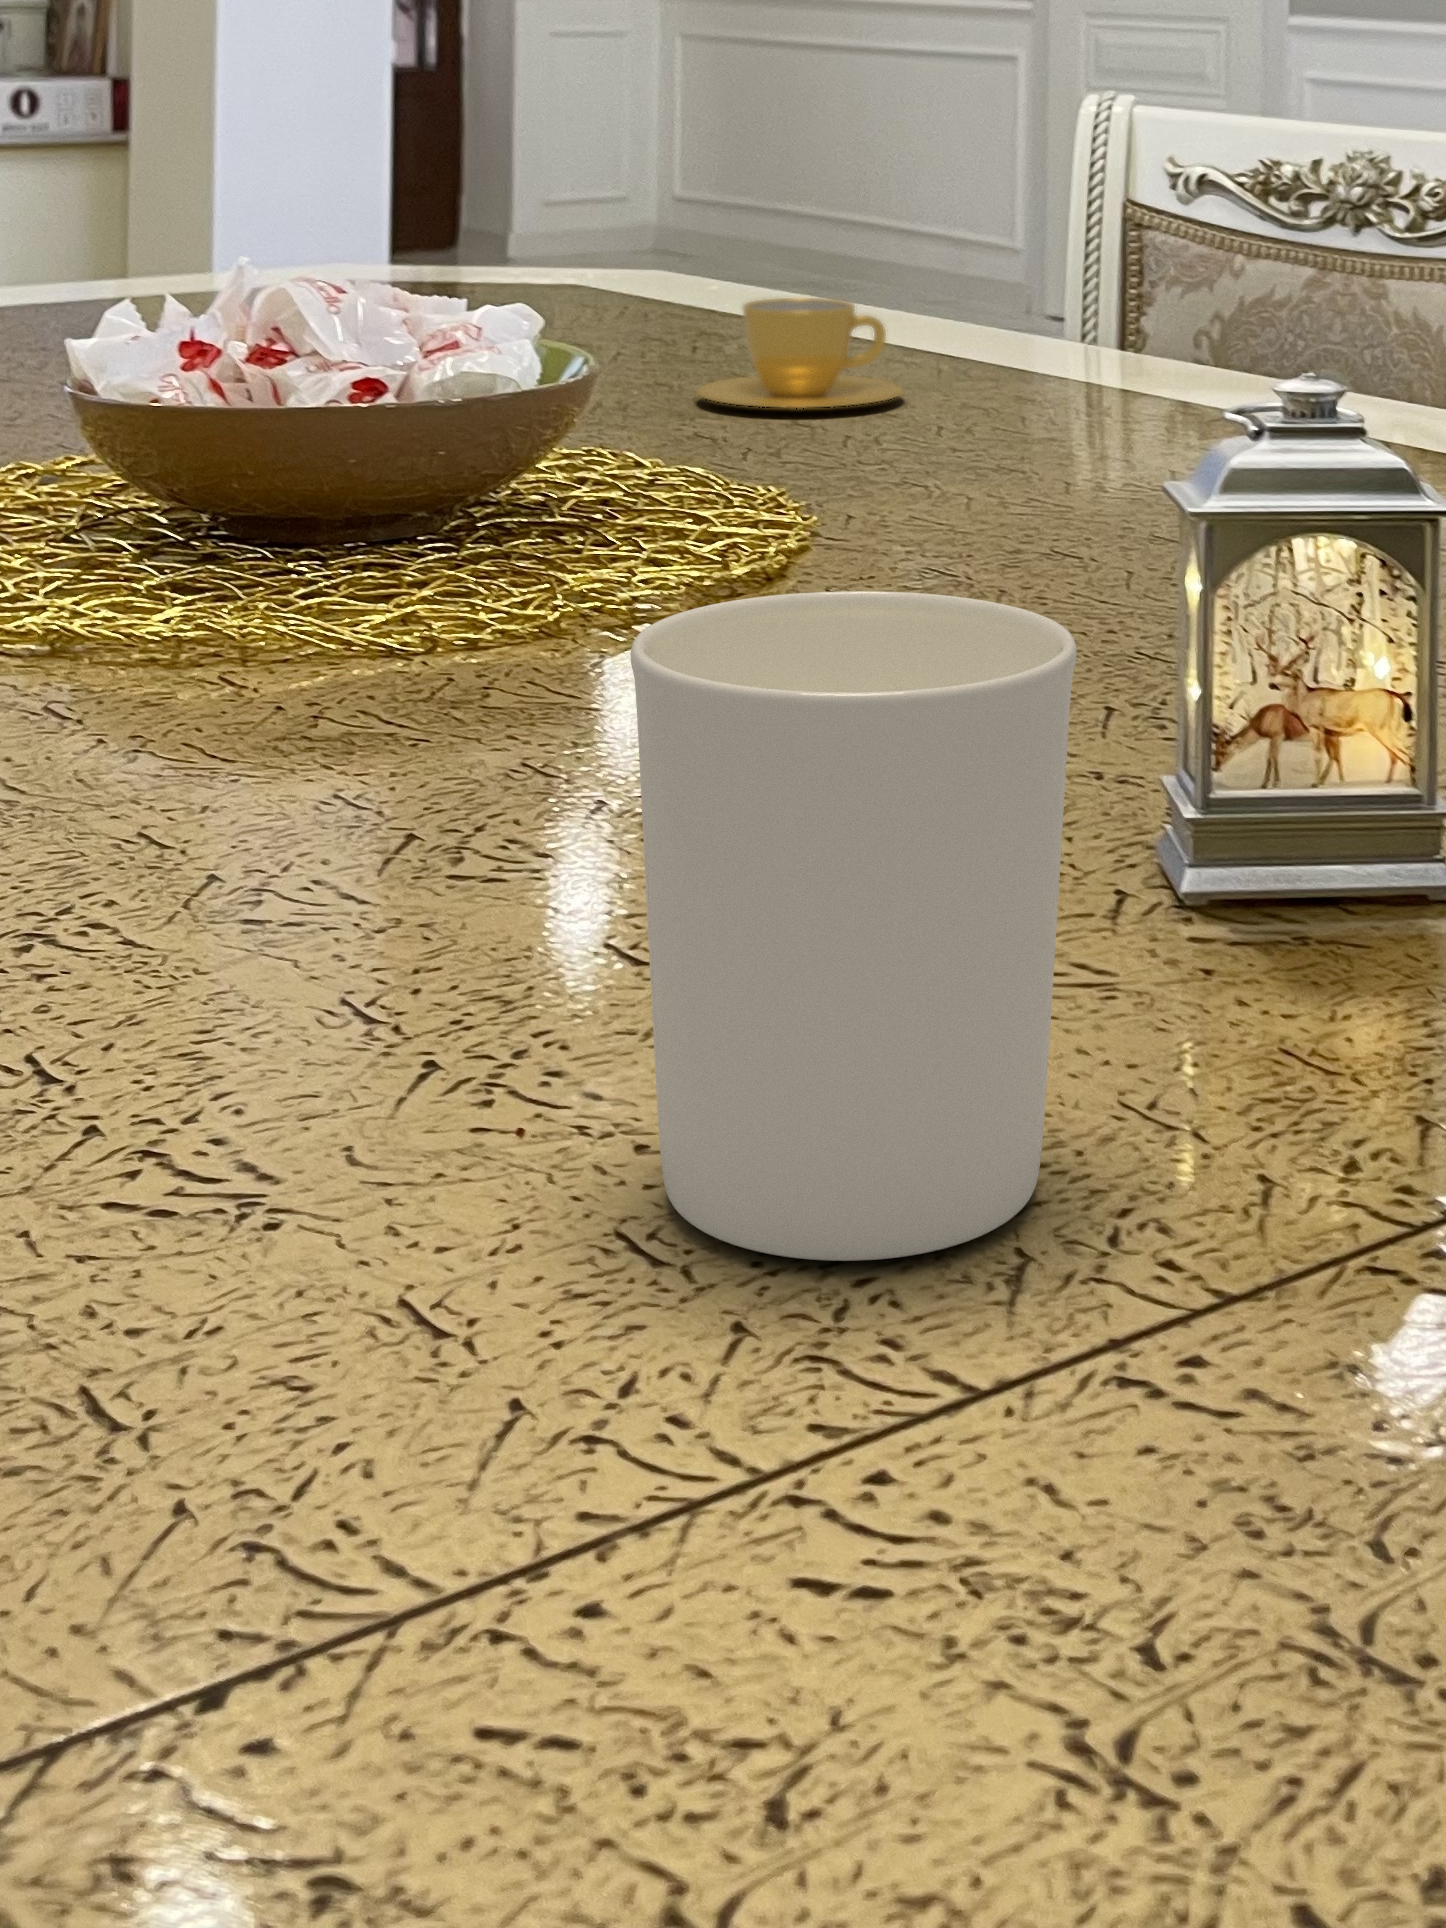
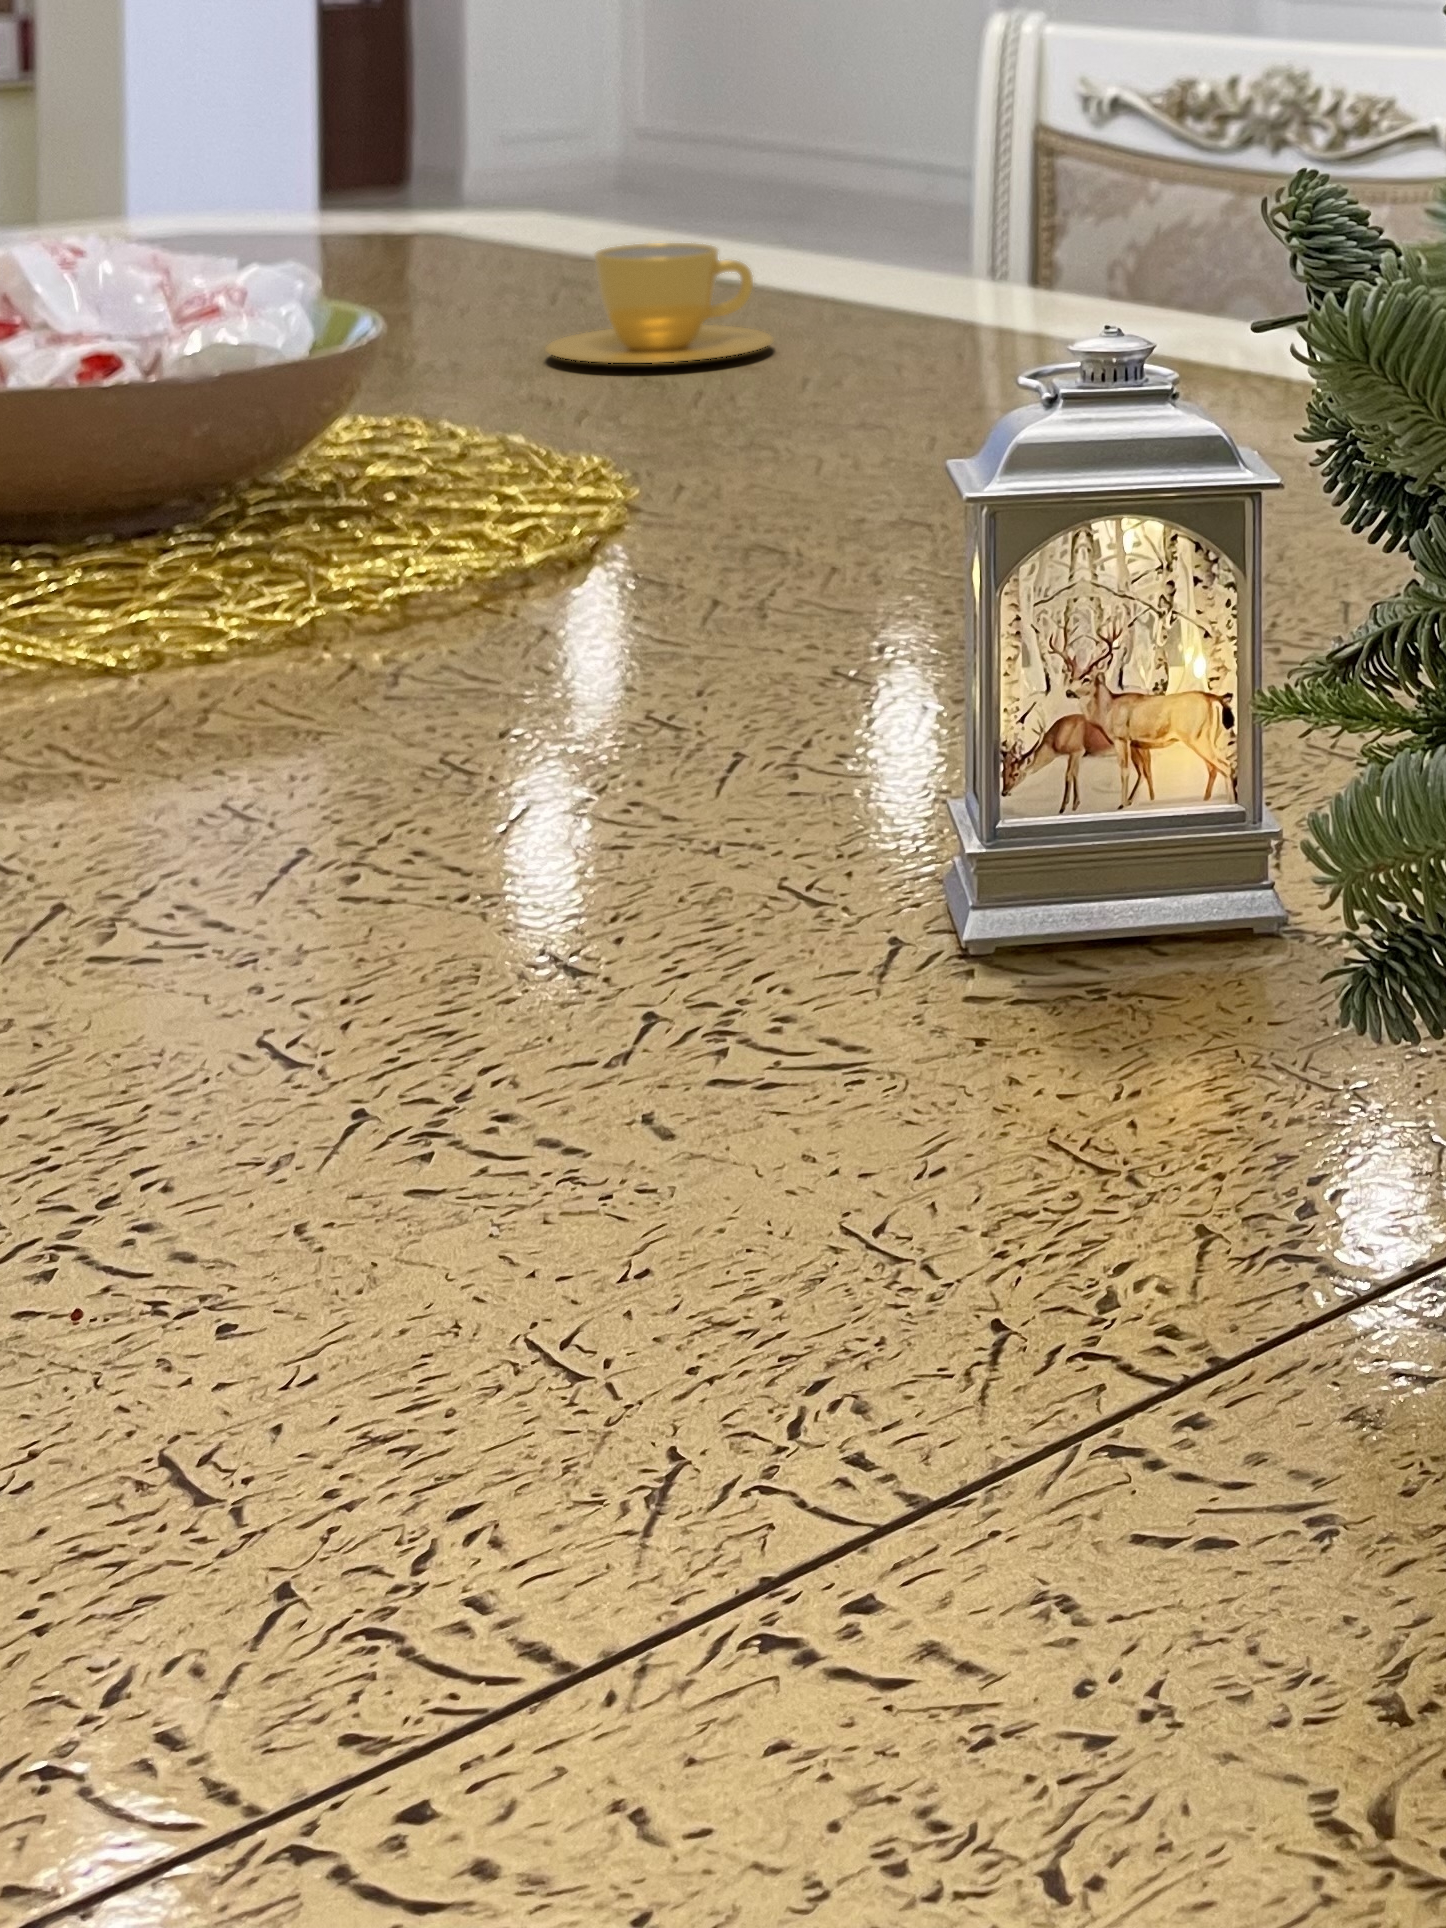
candle holder: present [631,591,1077,1261] -> none [180,622,751,1477]

